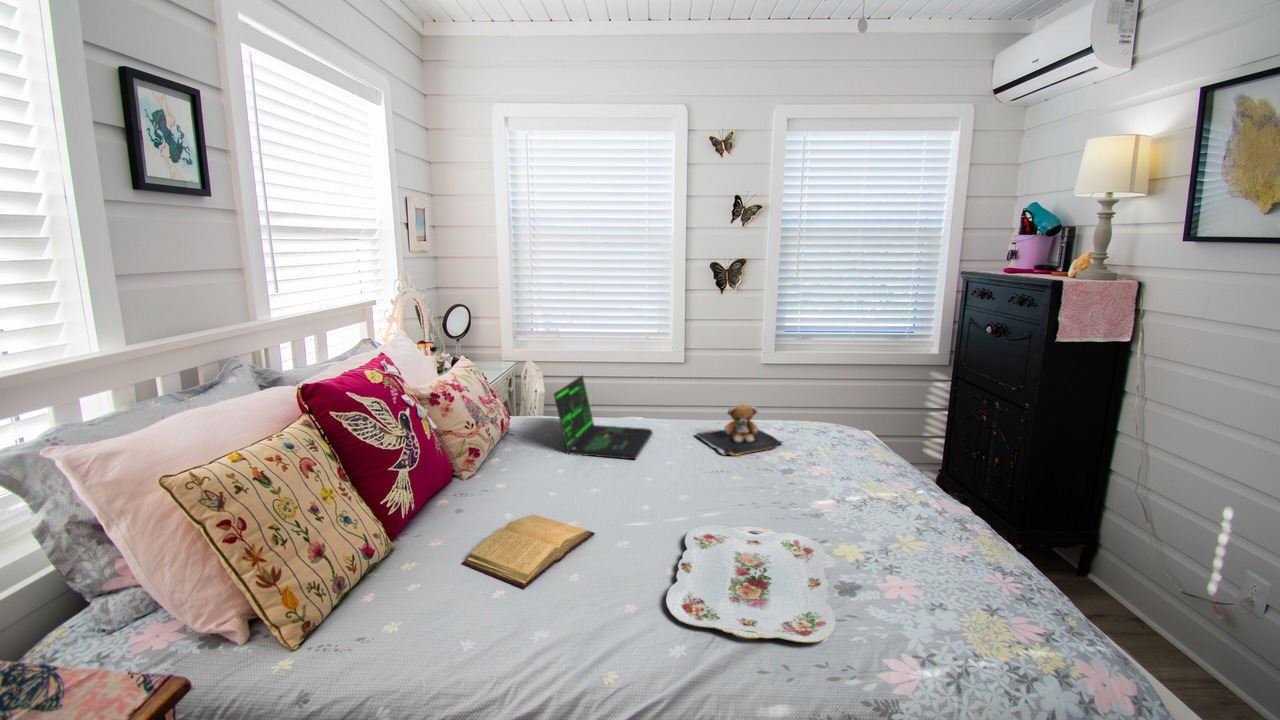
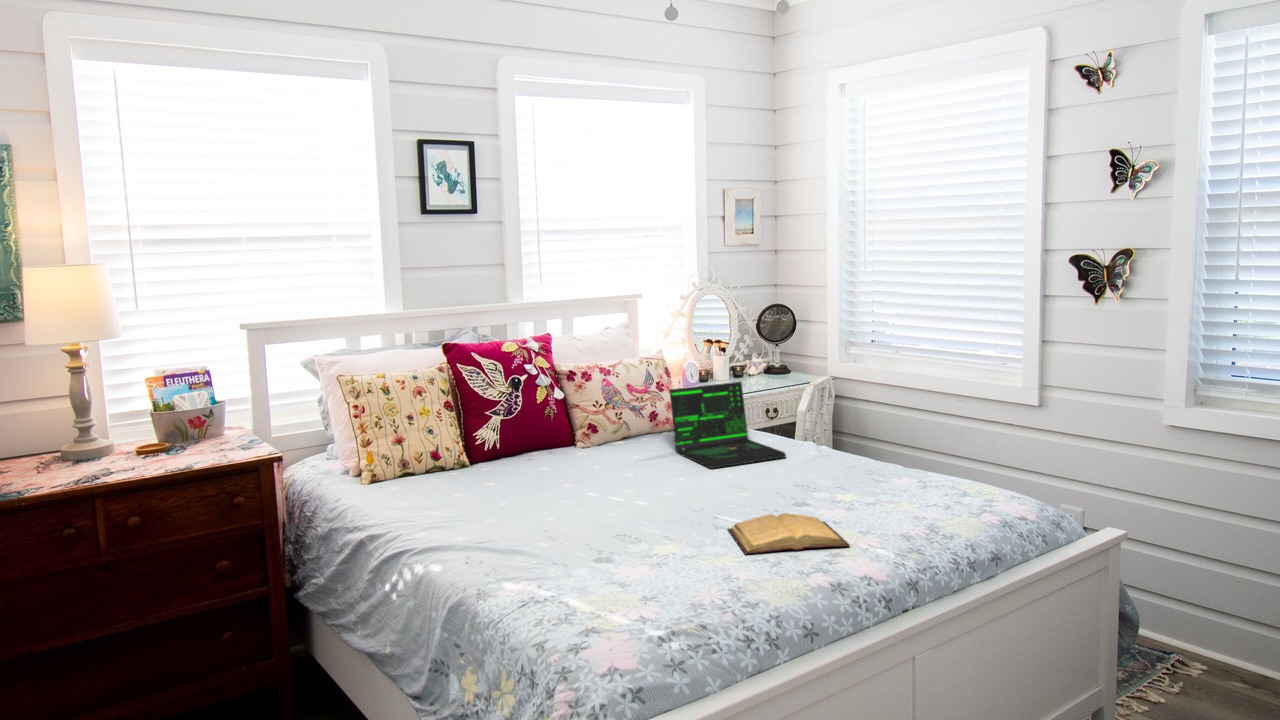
teddy bear: present [696,404,783,456] -> none [792,436,903,495]
book: present [461,514,595,588] -> present [728,513,850,554]
serving tray: present [666,525,835,642] -> none [492,508,666,563]

